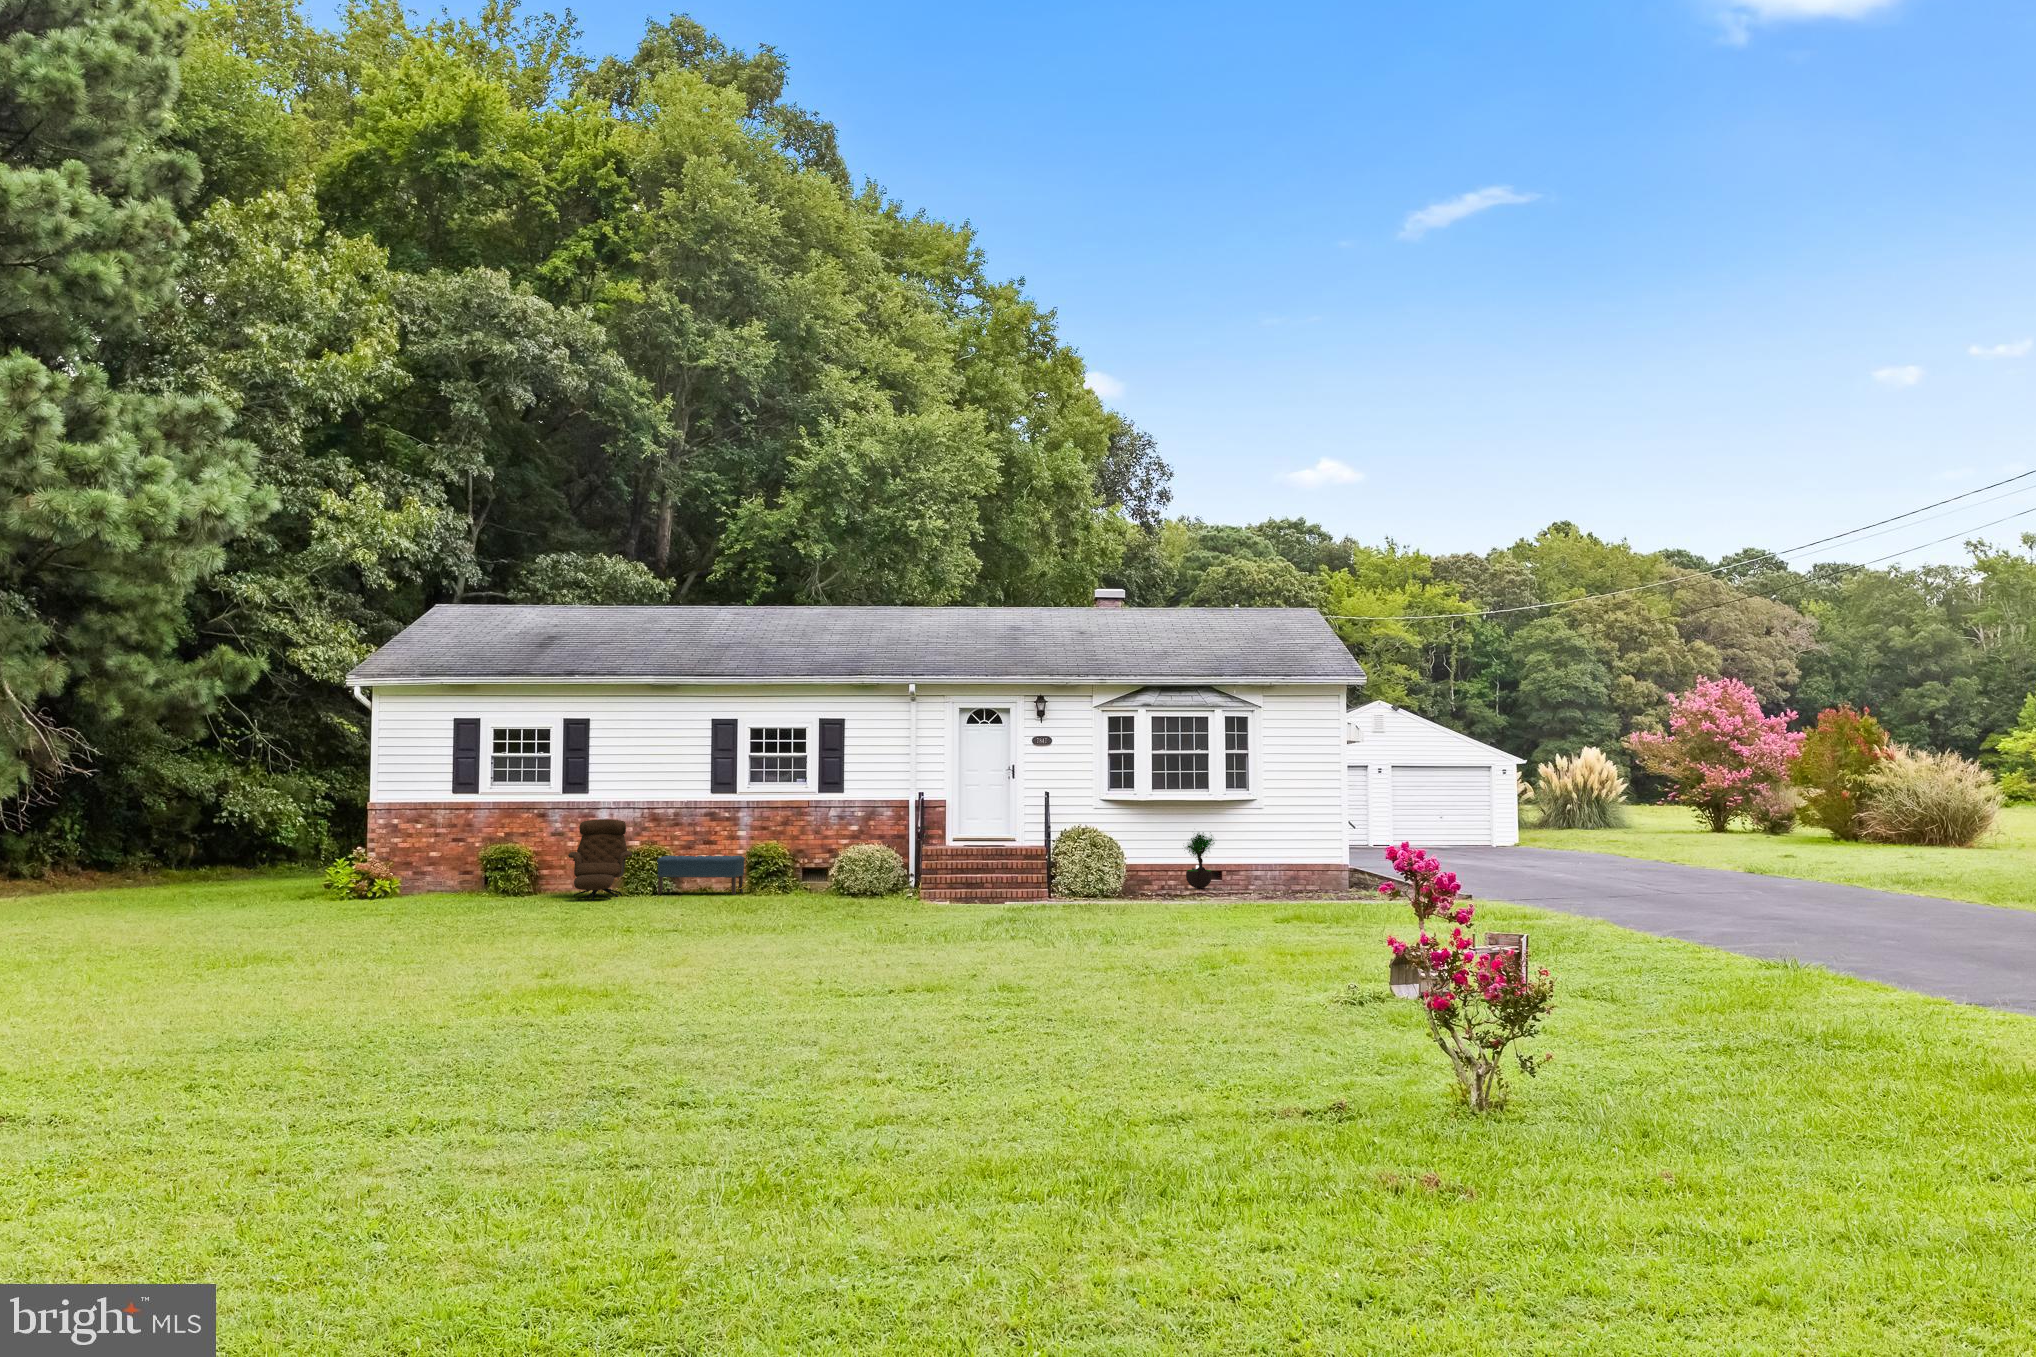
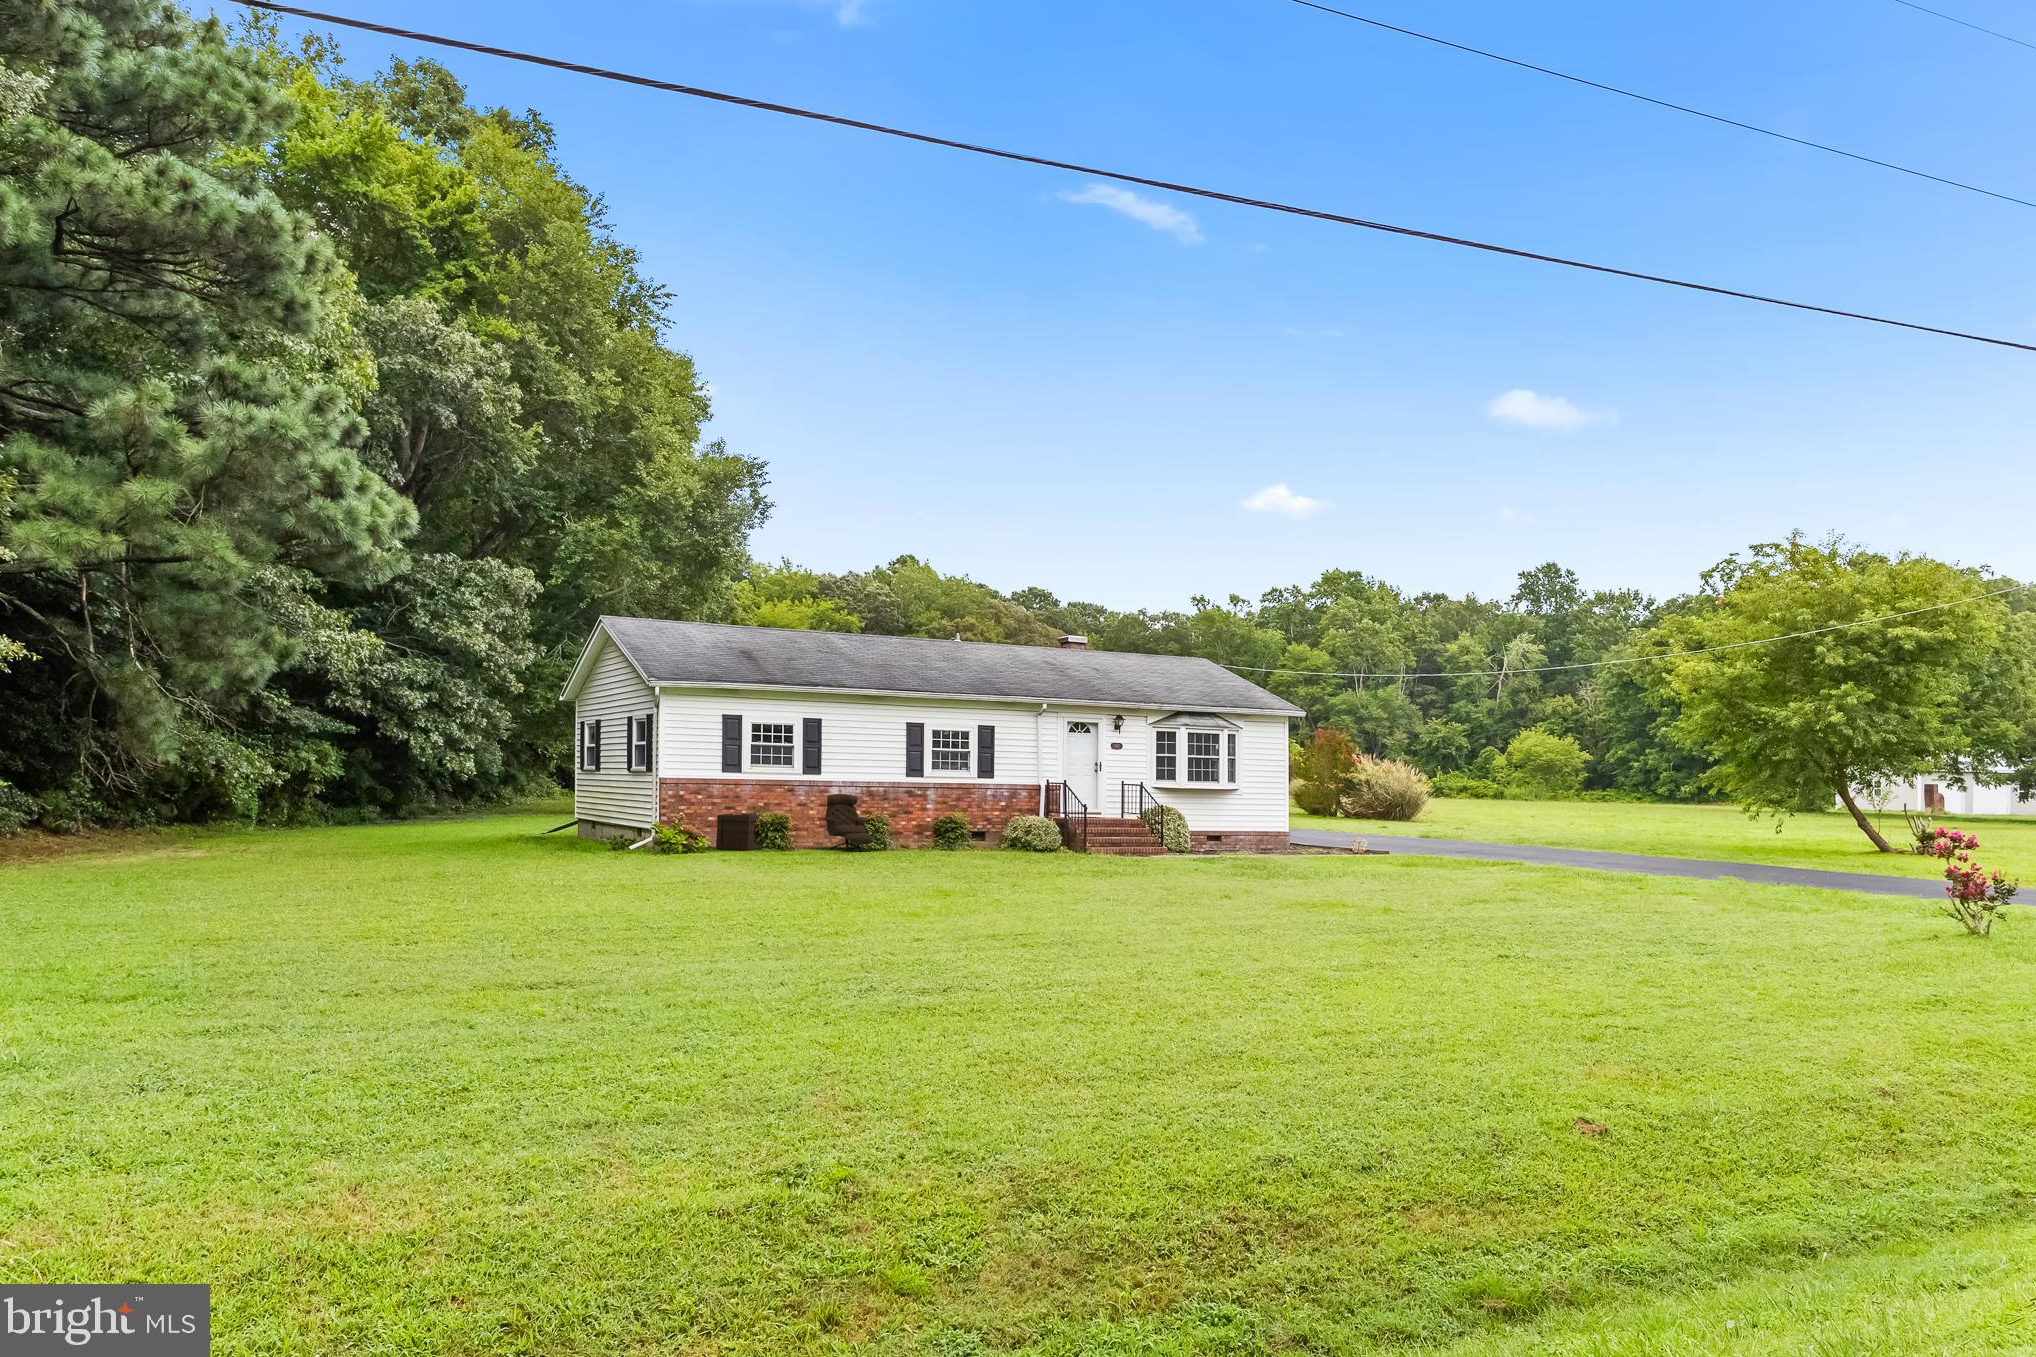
potted tree: present [1185,832,1215,888] -> none [1205,806,1227,845]
wooden crate: none [422,848,492,899] -> present [716,814,763,851]
bench: present [657,855,745,895] -> none [881,821,941,848]

